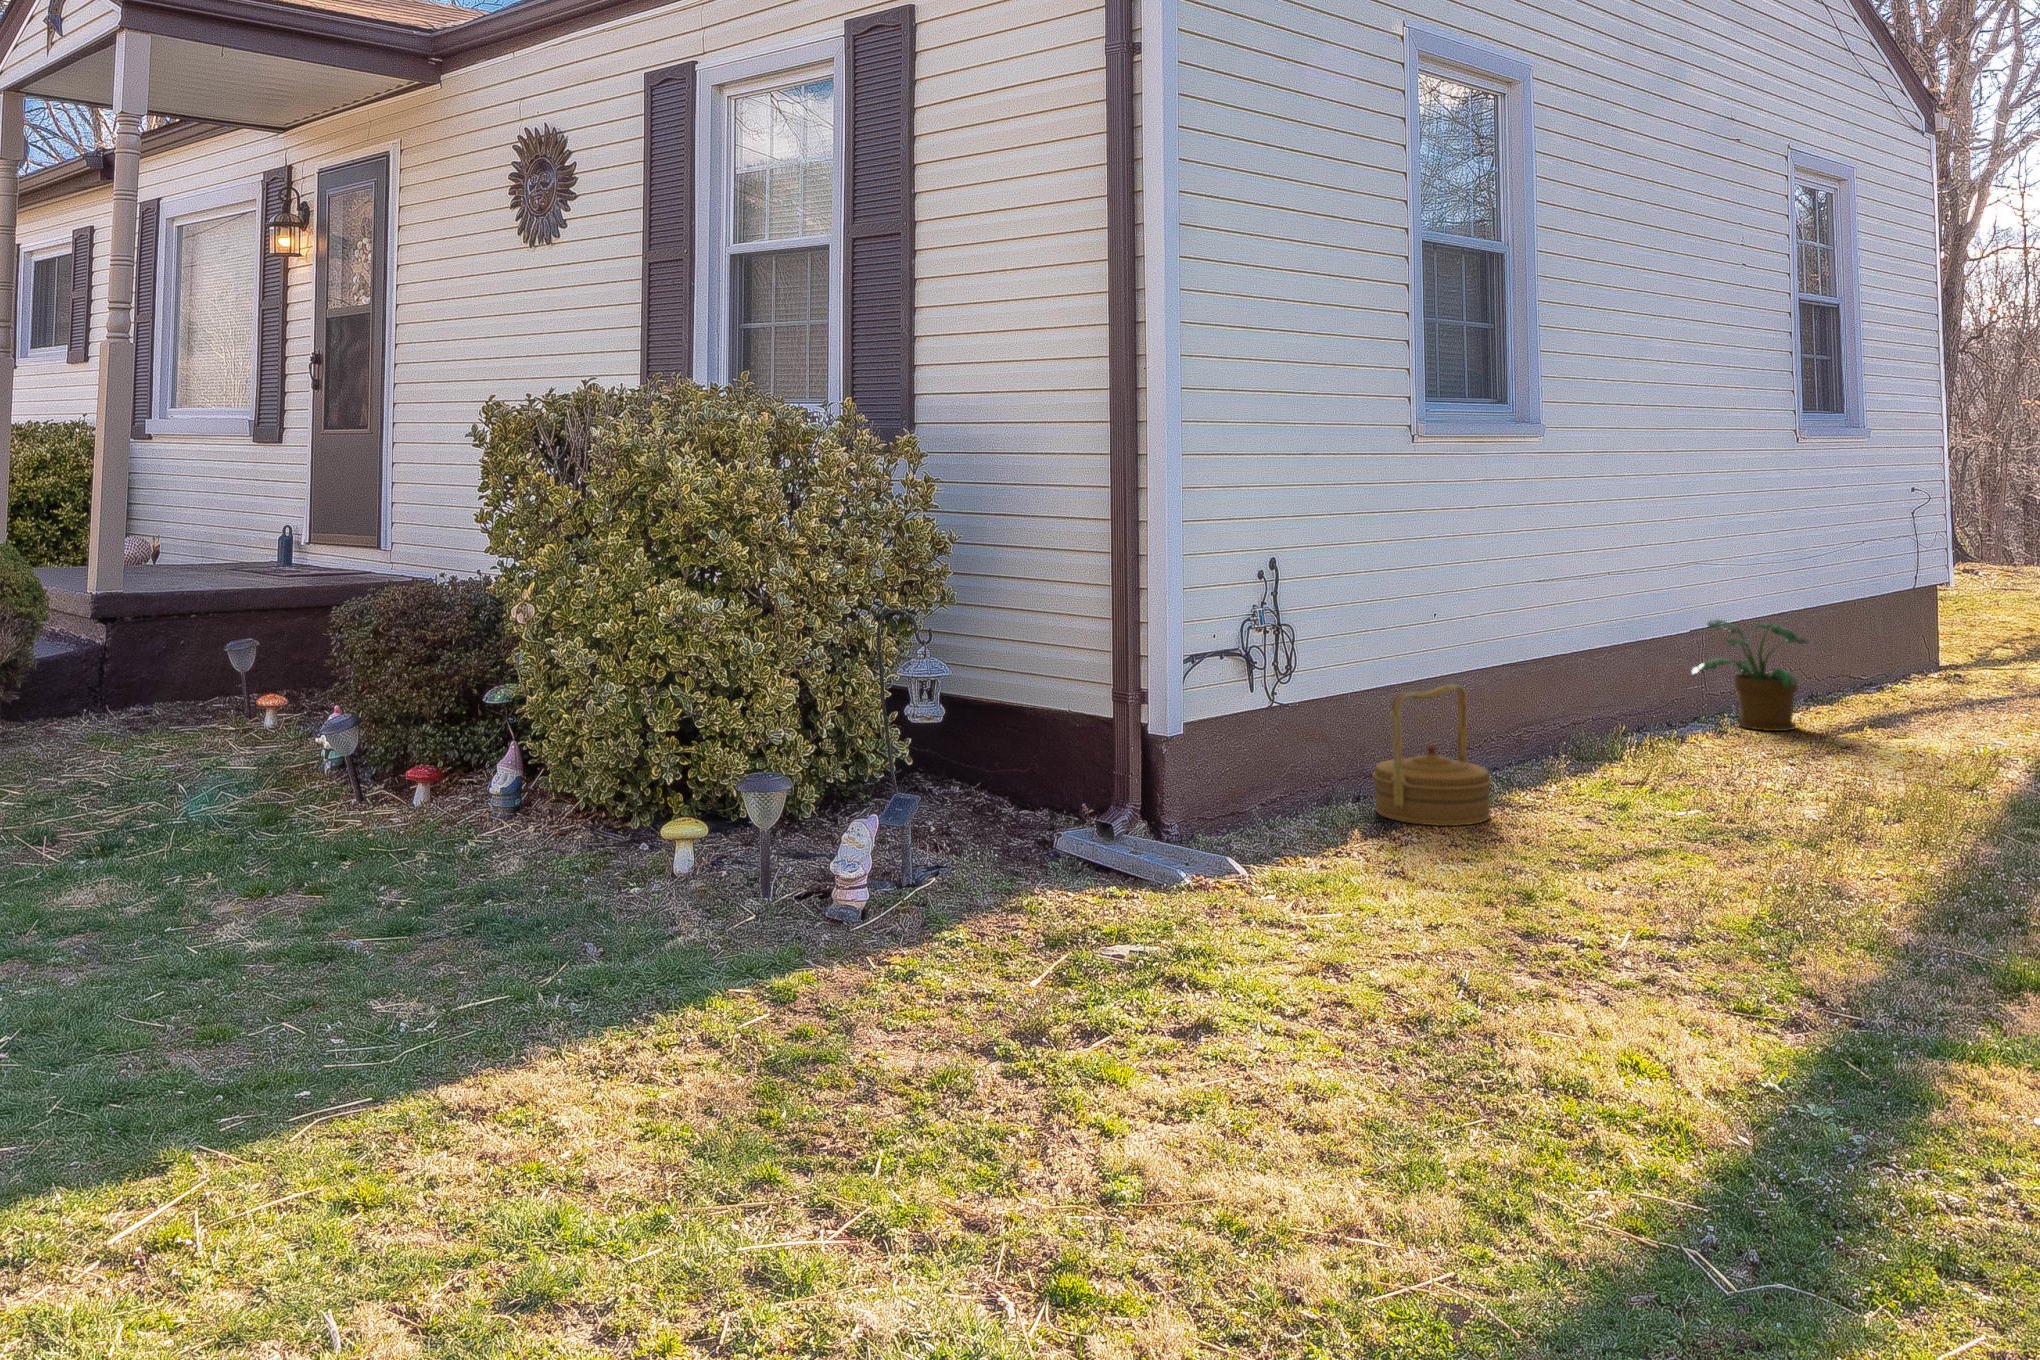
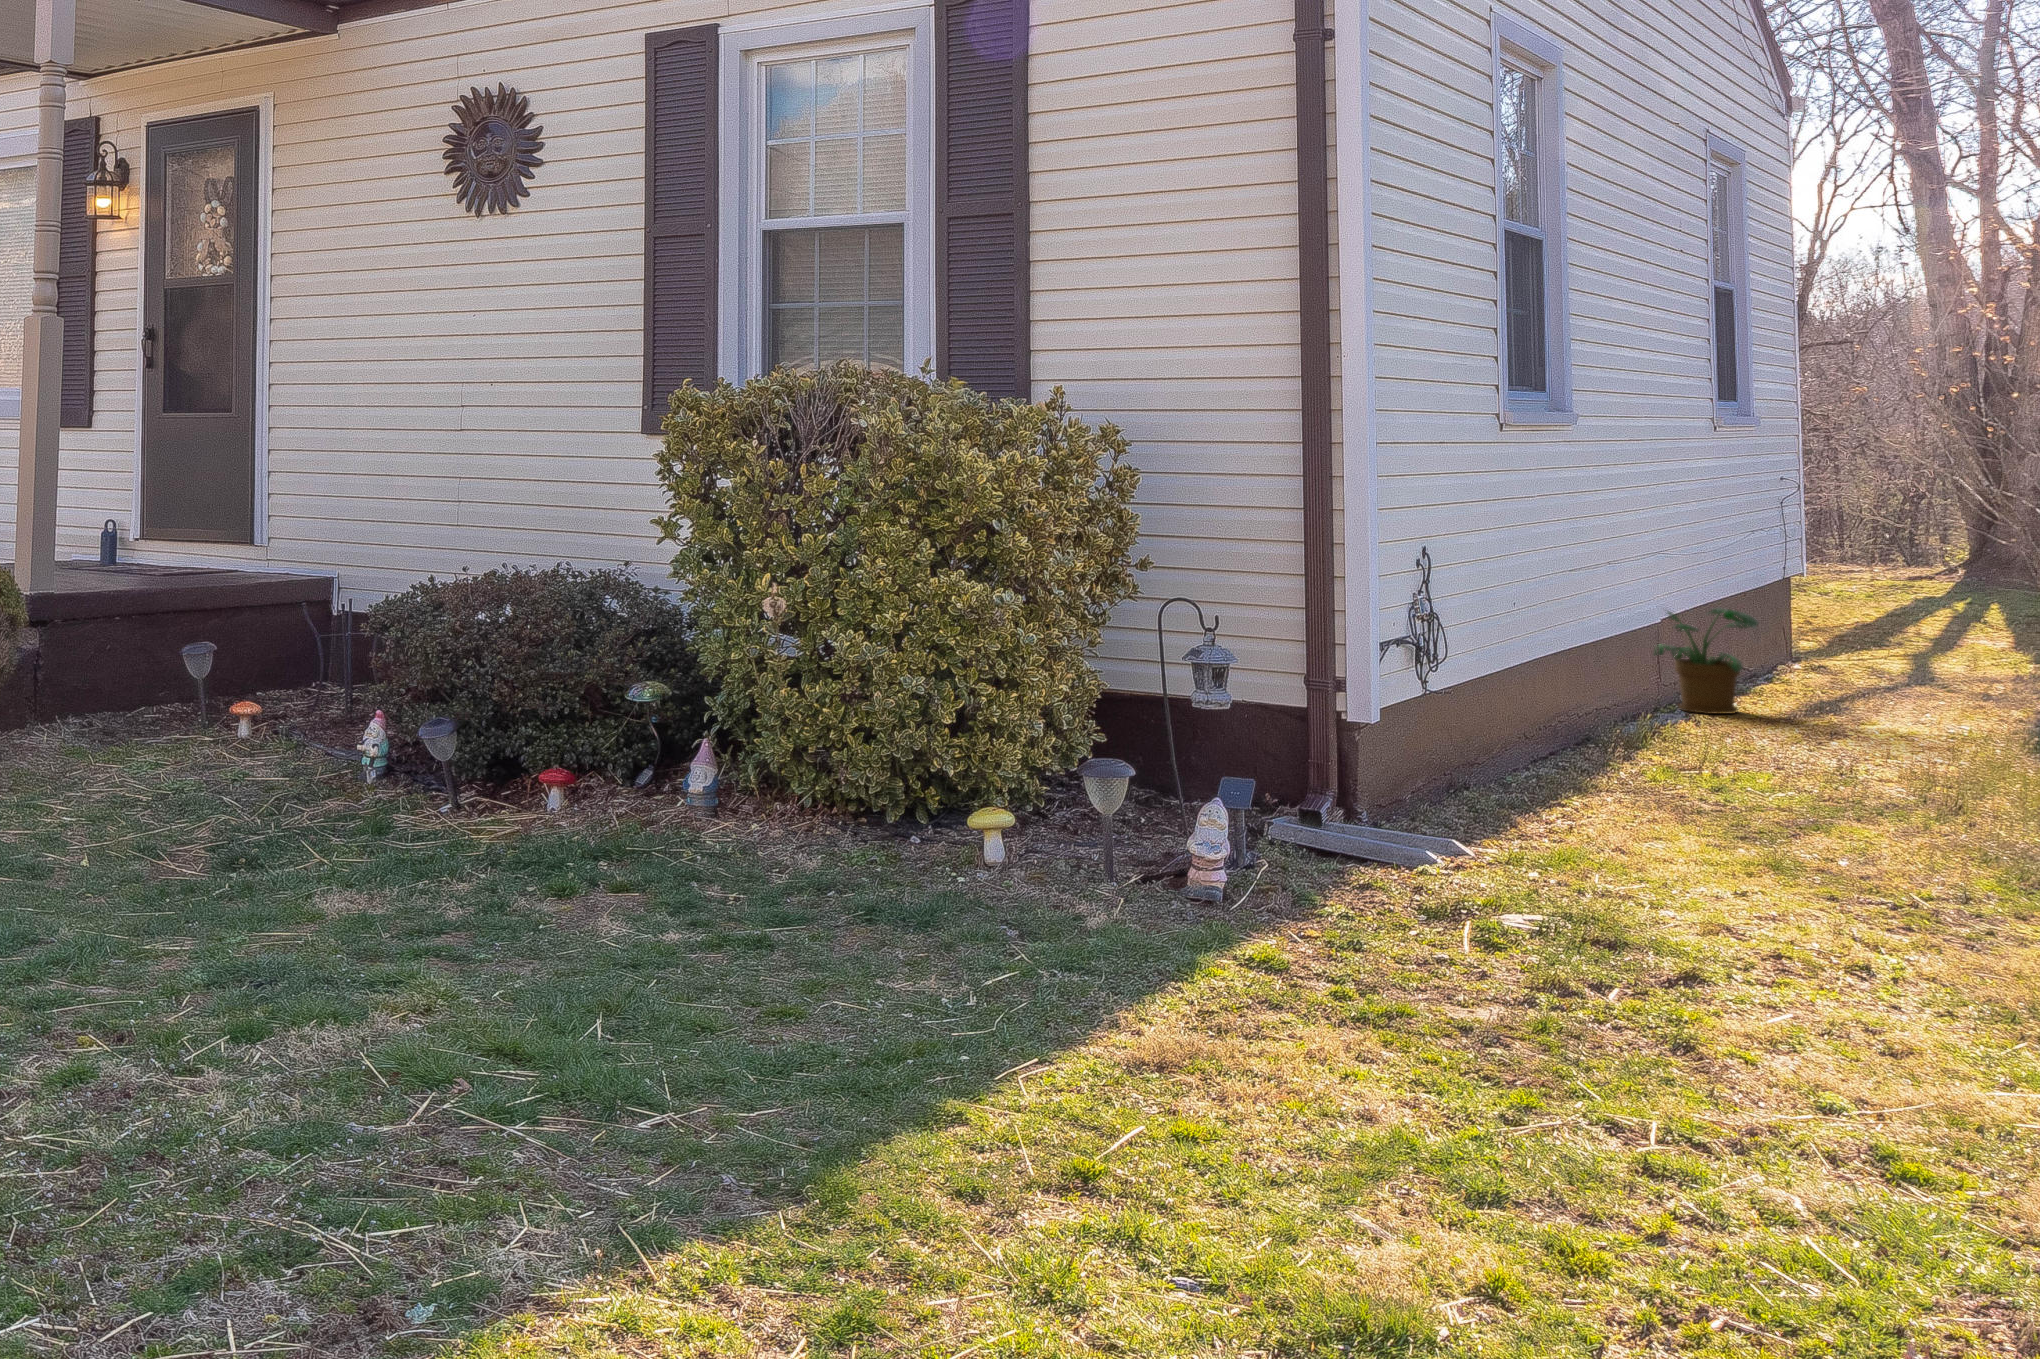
woven basket: present [1373,684,1492,826] -> none [1481,667,1607,804]

